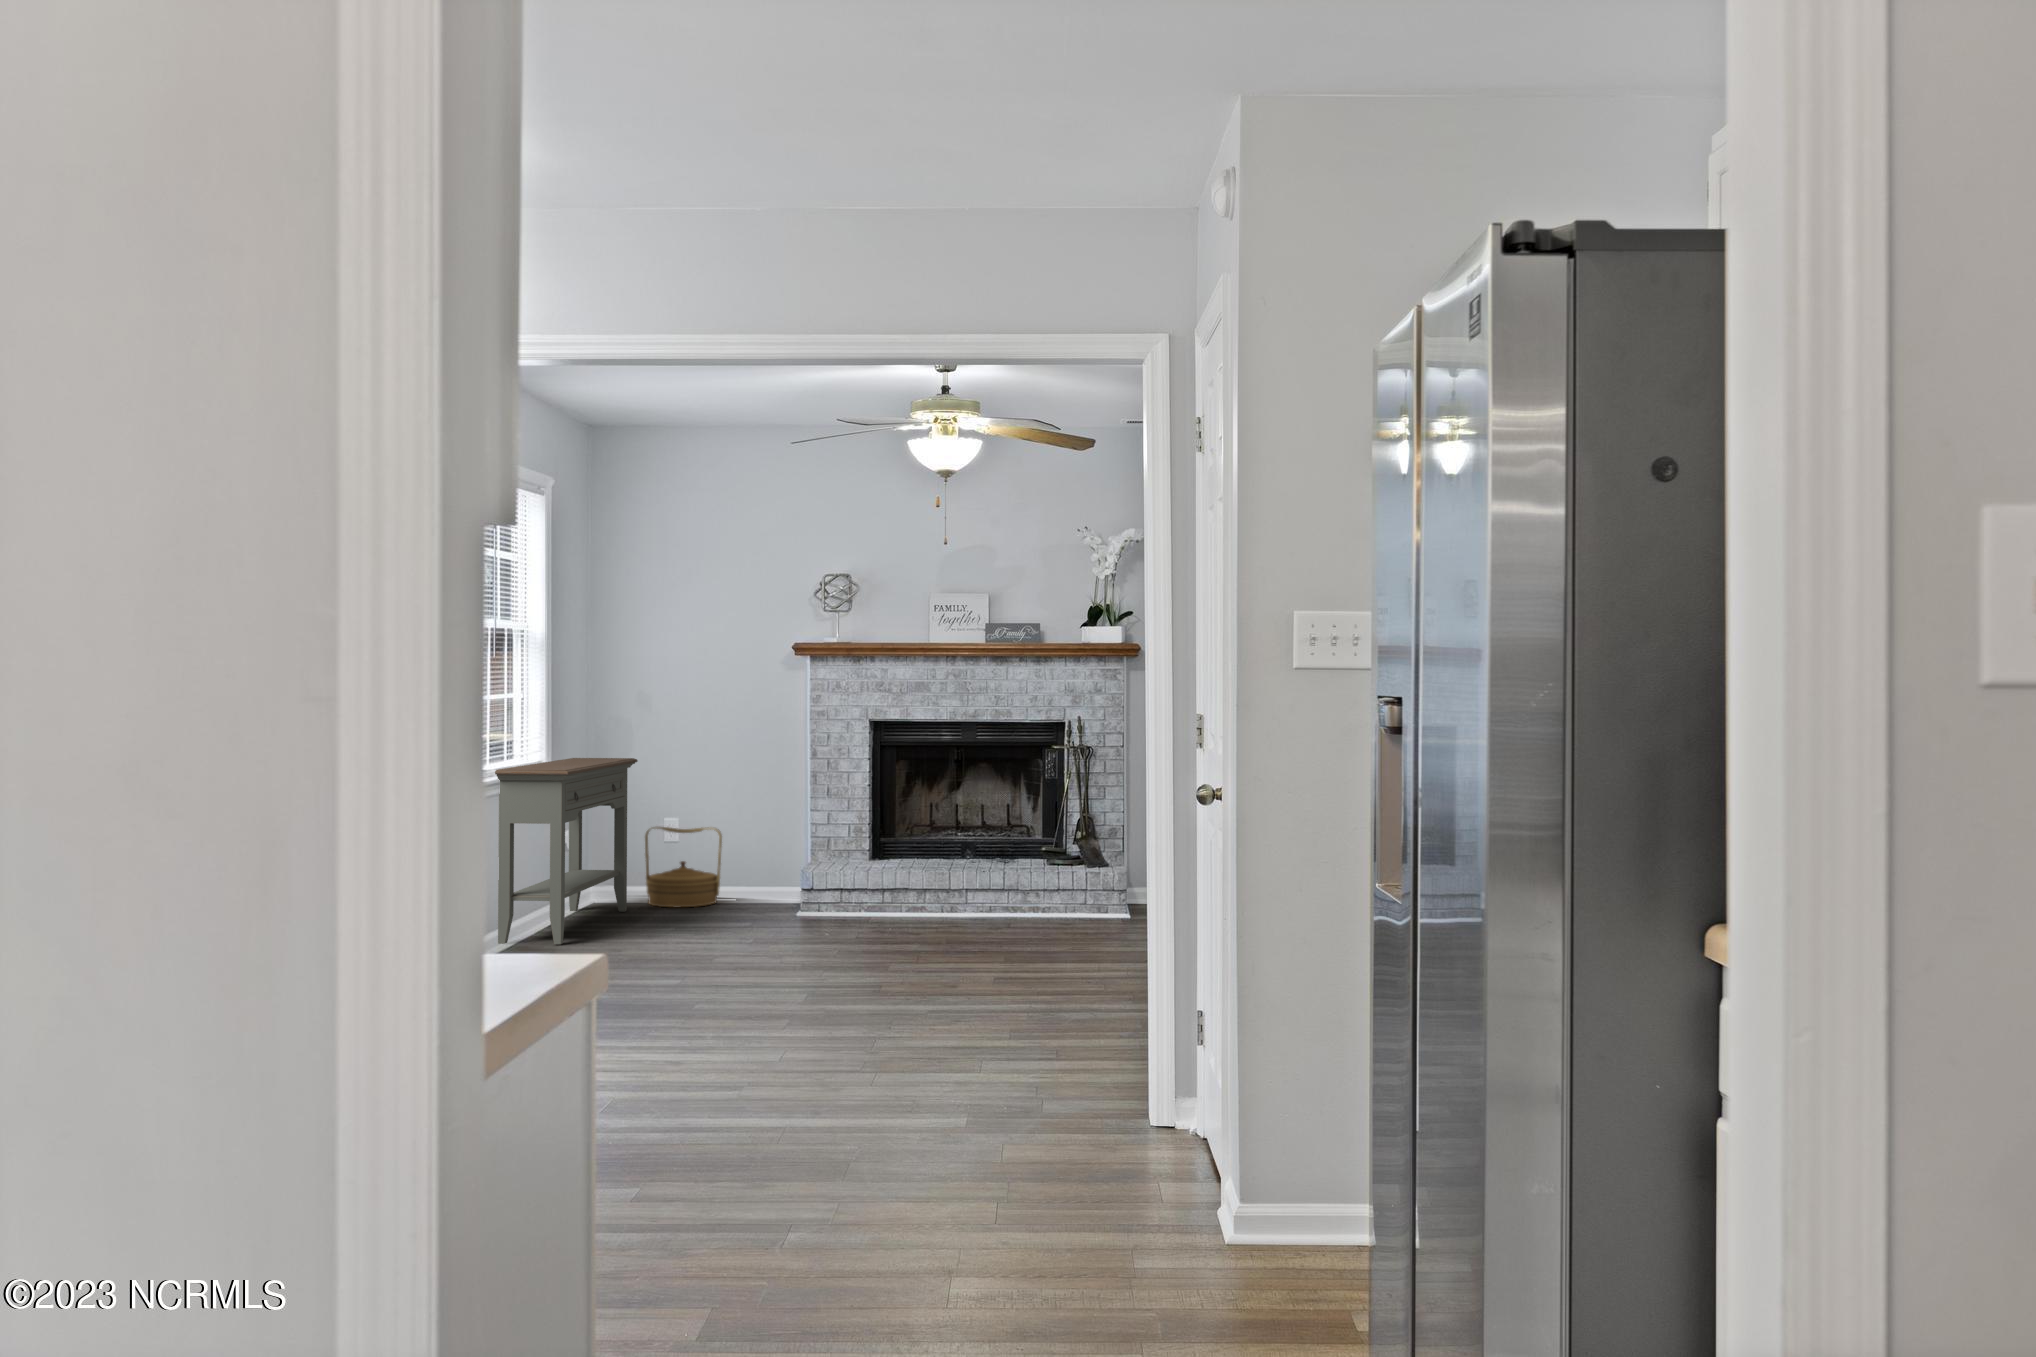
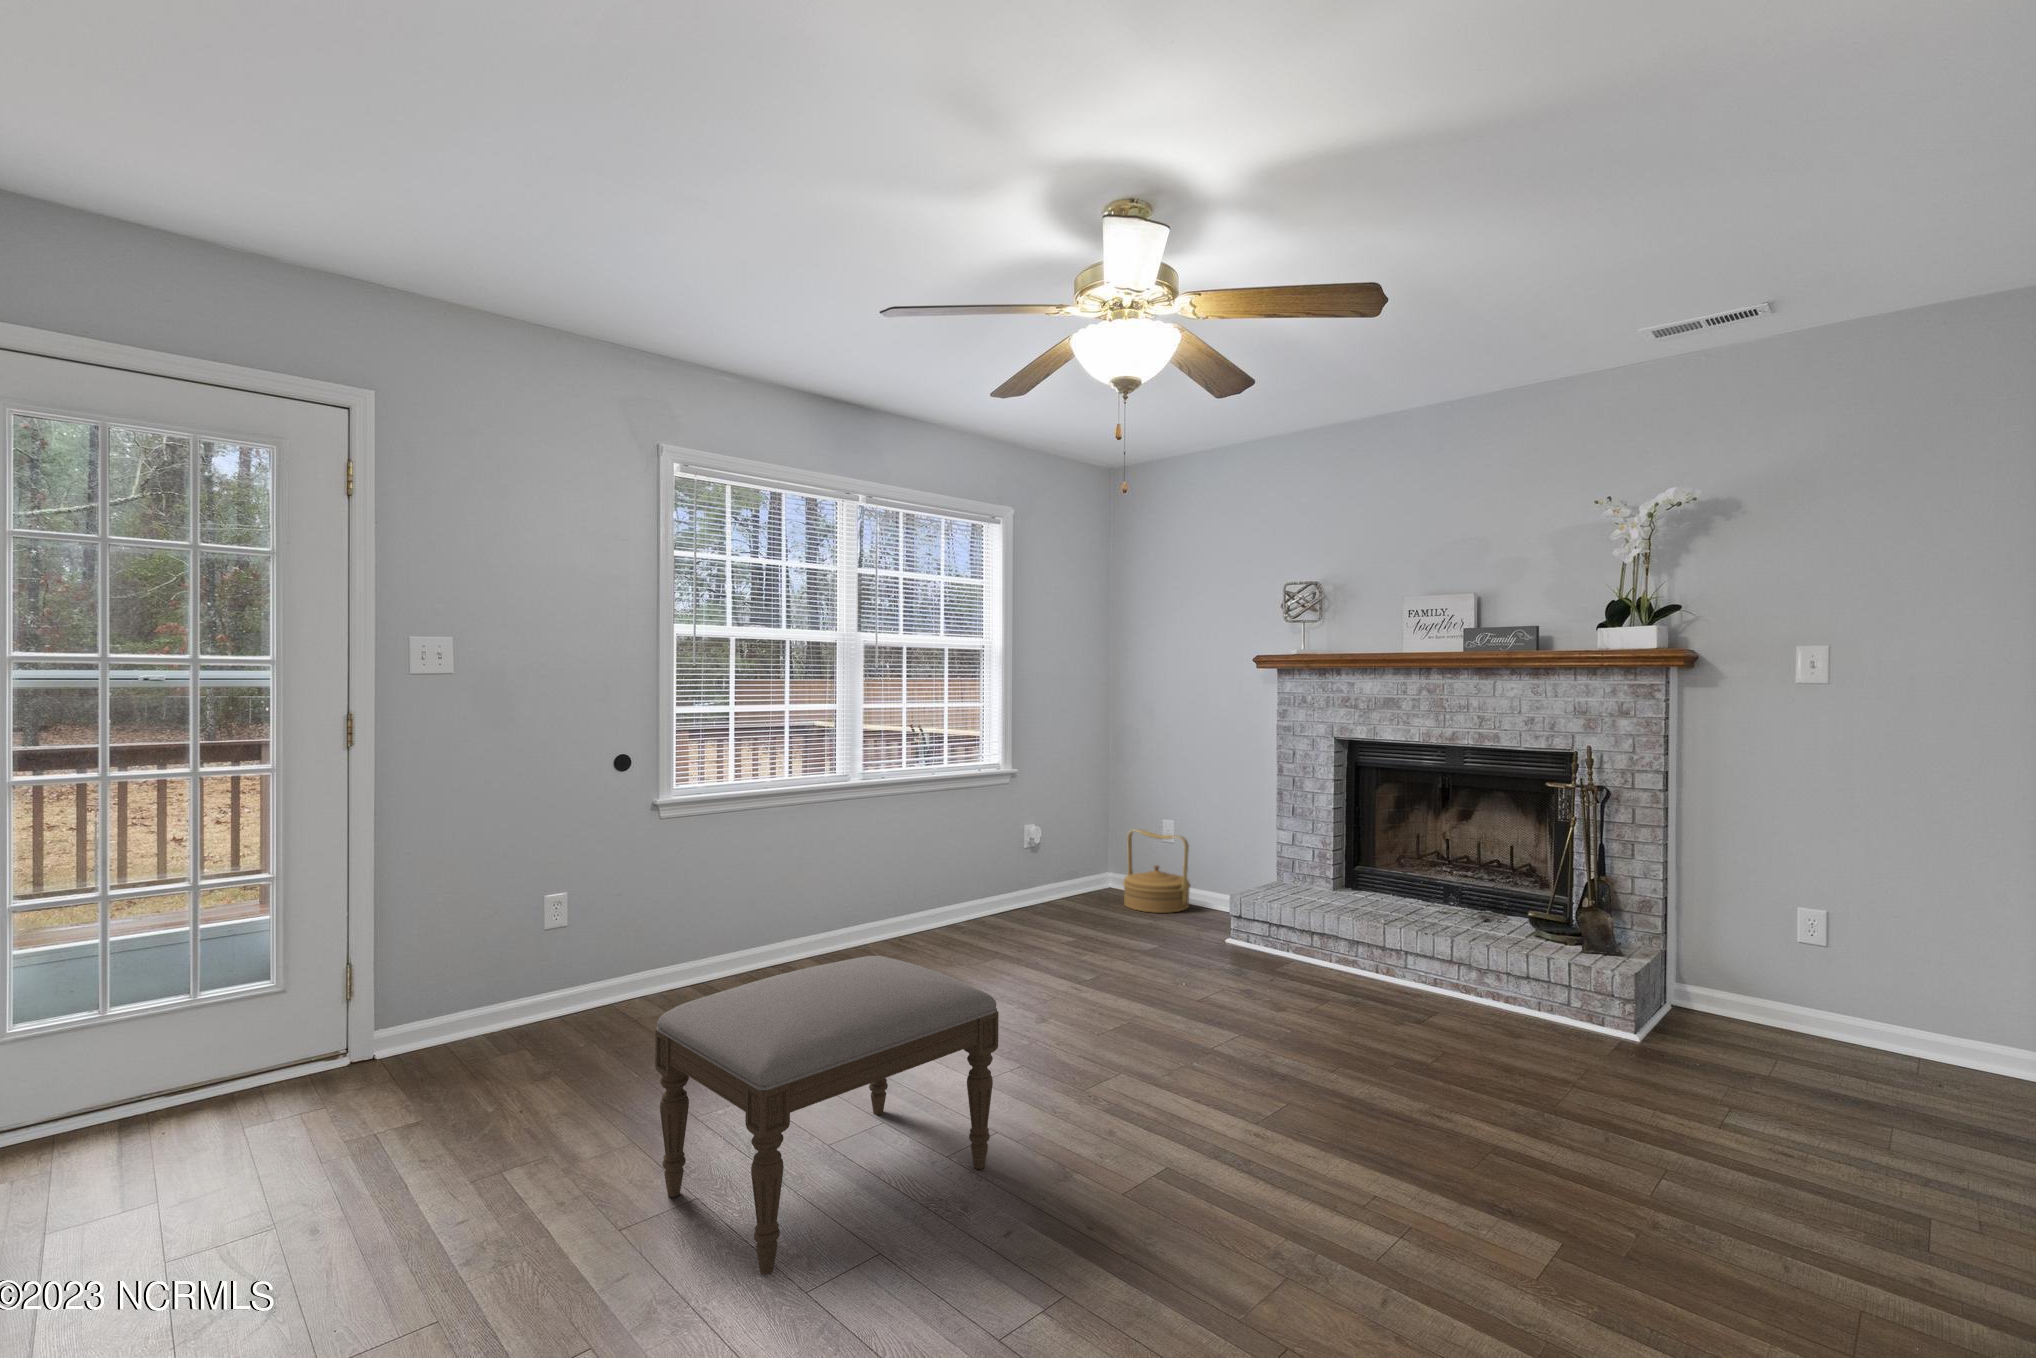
console table: present [495,758,638,944] -> none [902,762,1102,944]
ottoman: none [714,878,892,1052] -> present [655,956,999,1275]

